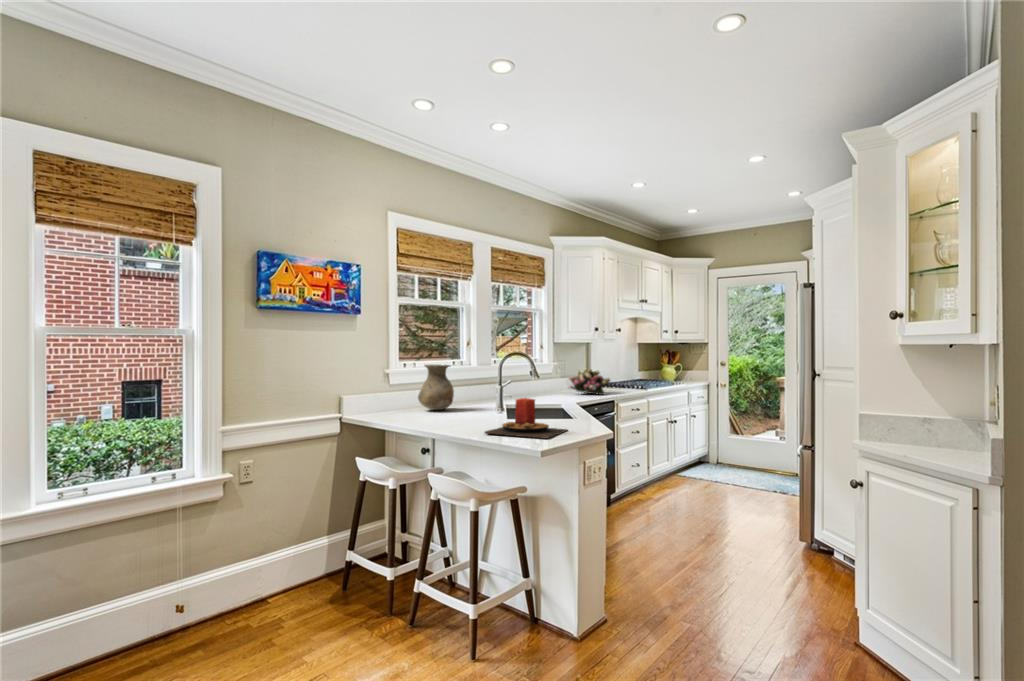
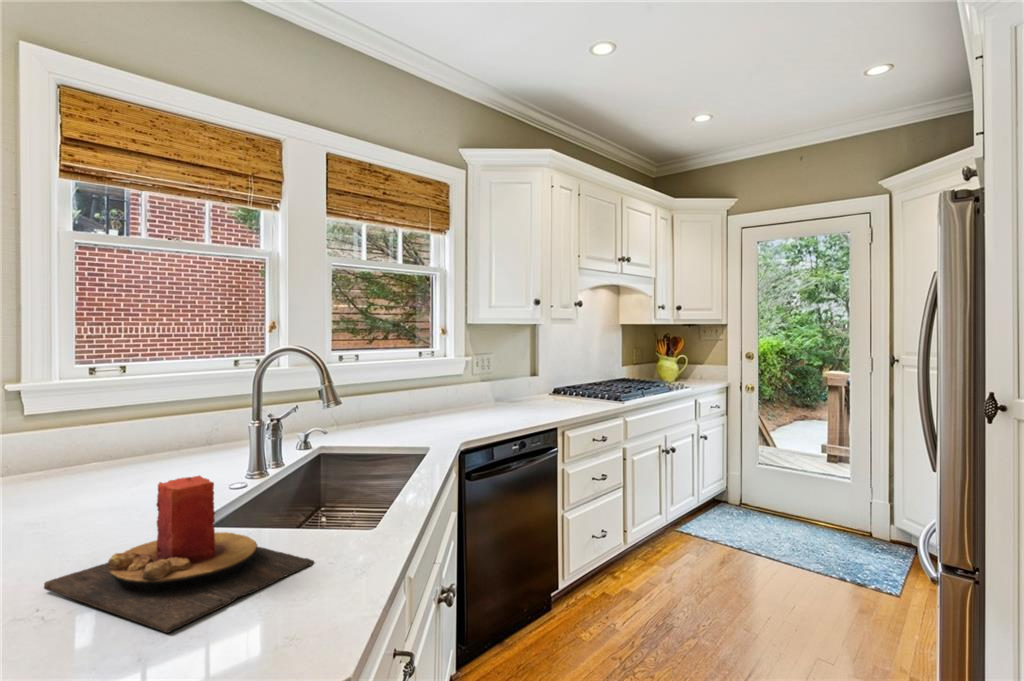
vase: present [418,364,454,410] -> none [127,369,208,461]
flower arrangement: present [569,368,610,395] -> none [481,368,555,414]

